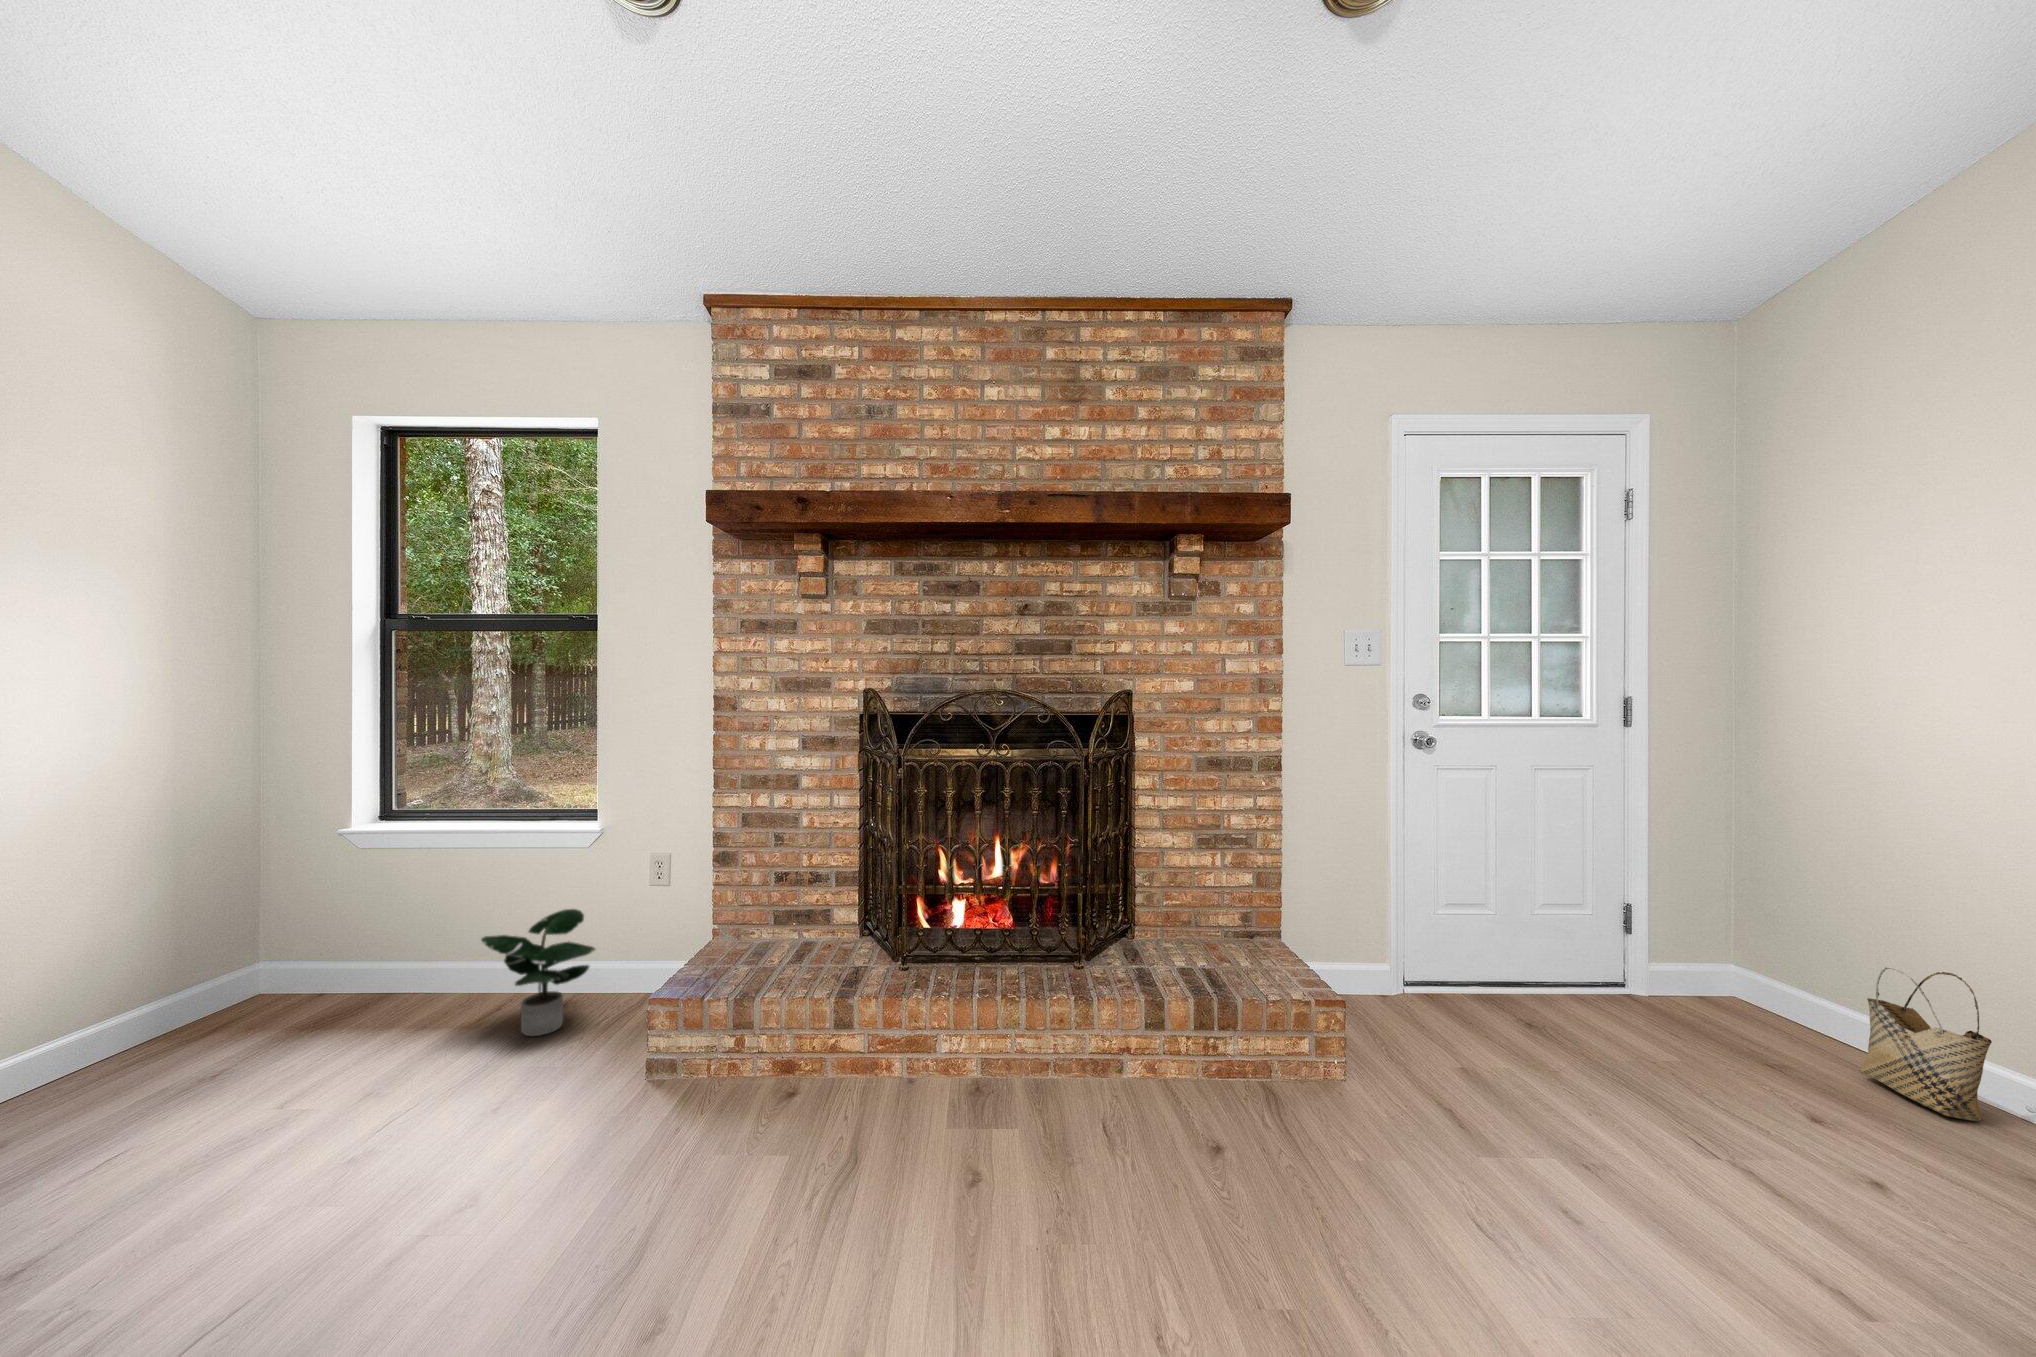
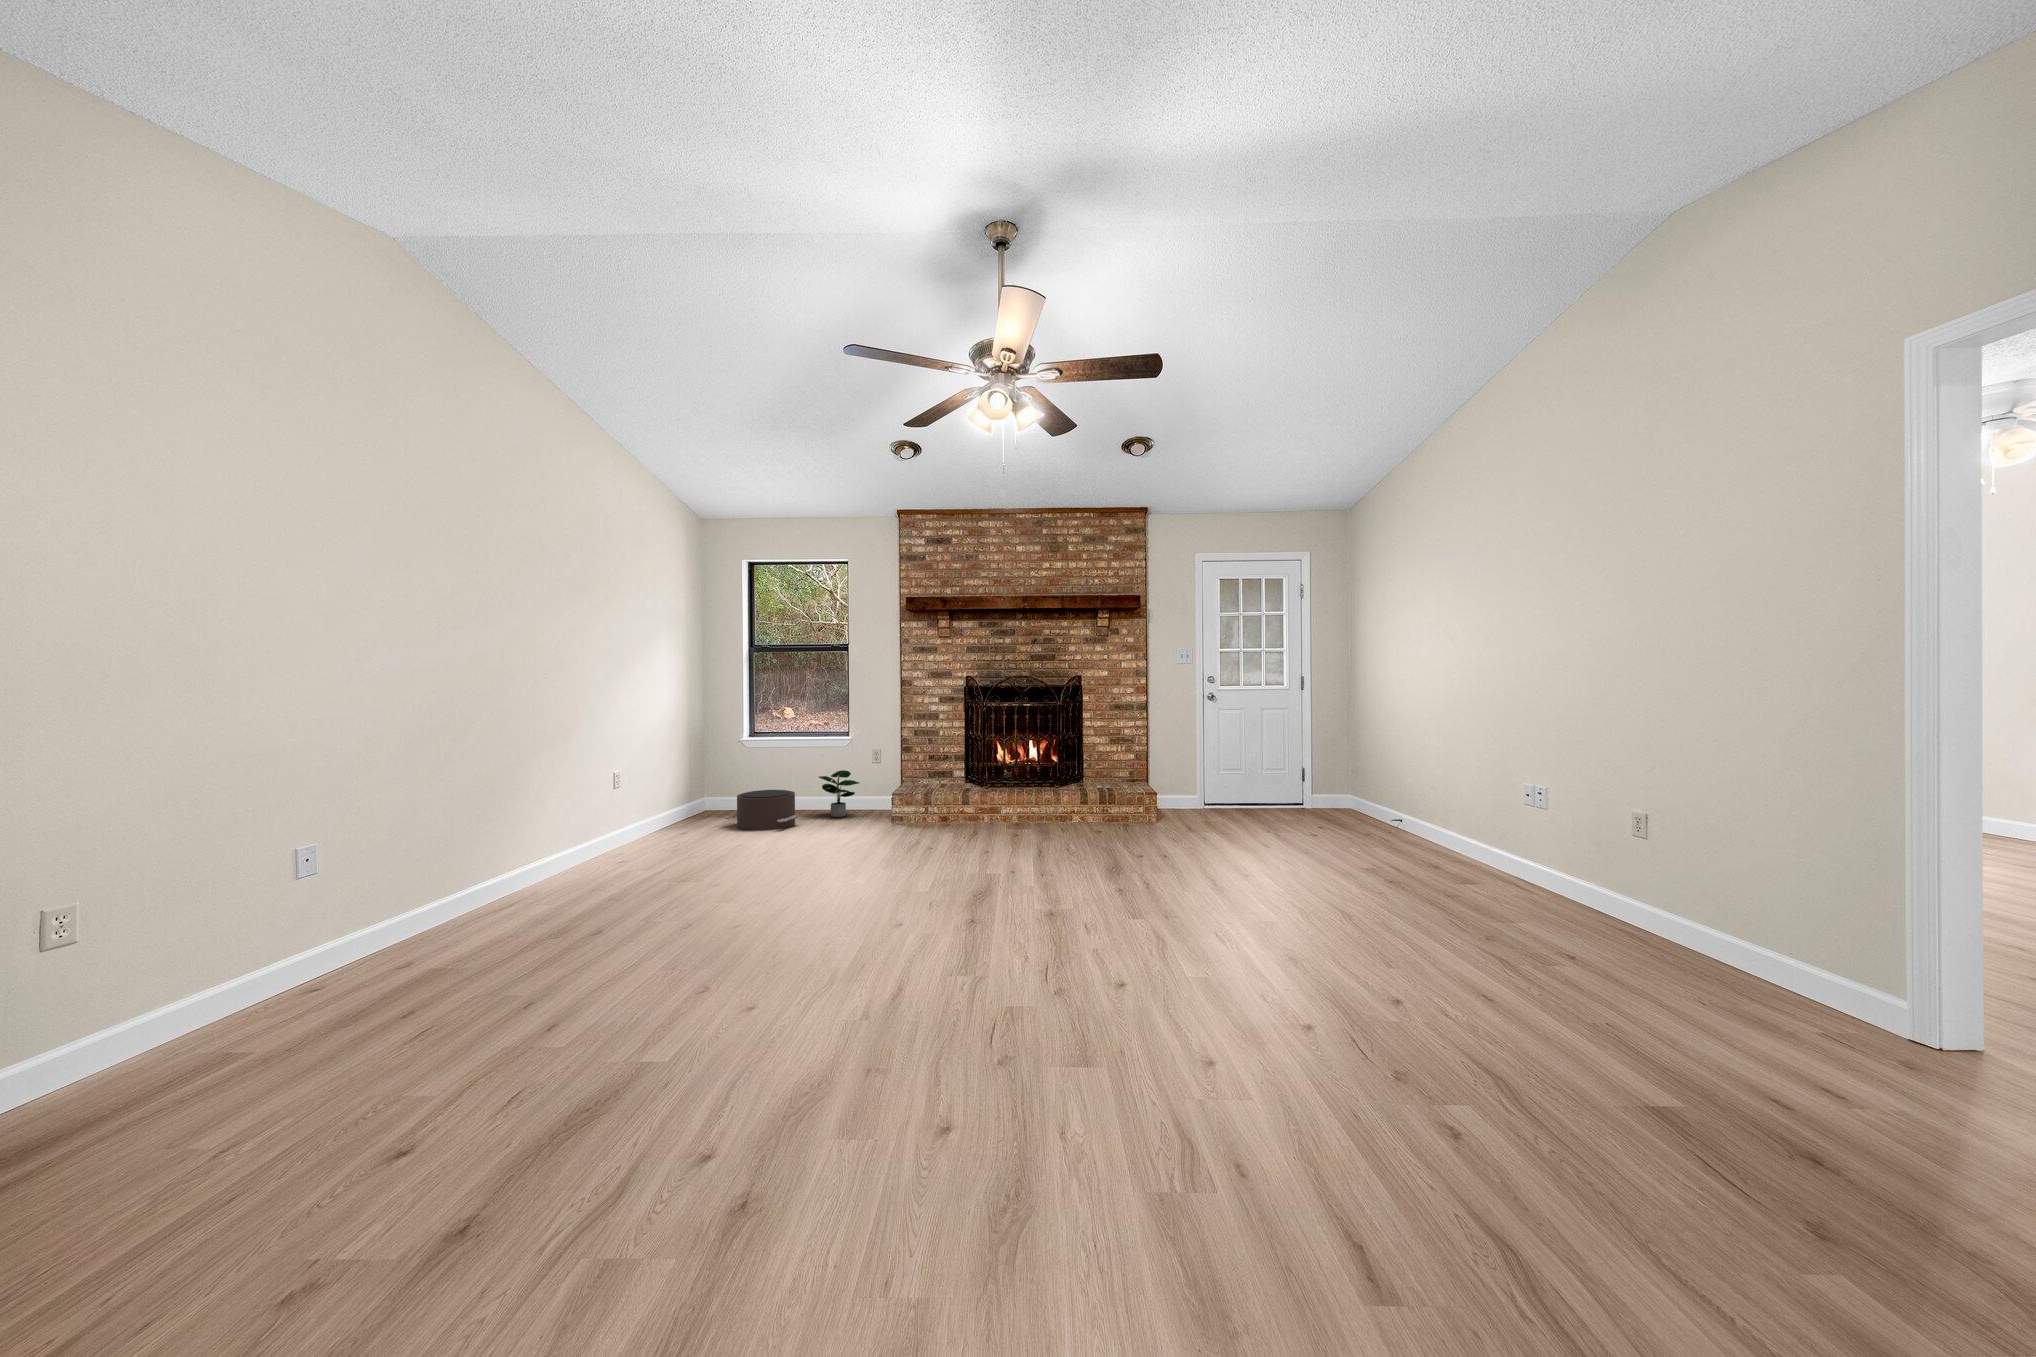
woven basket: present [1861,967,1992,1121] -> none [1358,775,1384,826]
pouf: none [159,979,394,1137] -> present [725,790,800,831]

